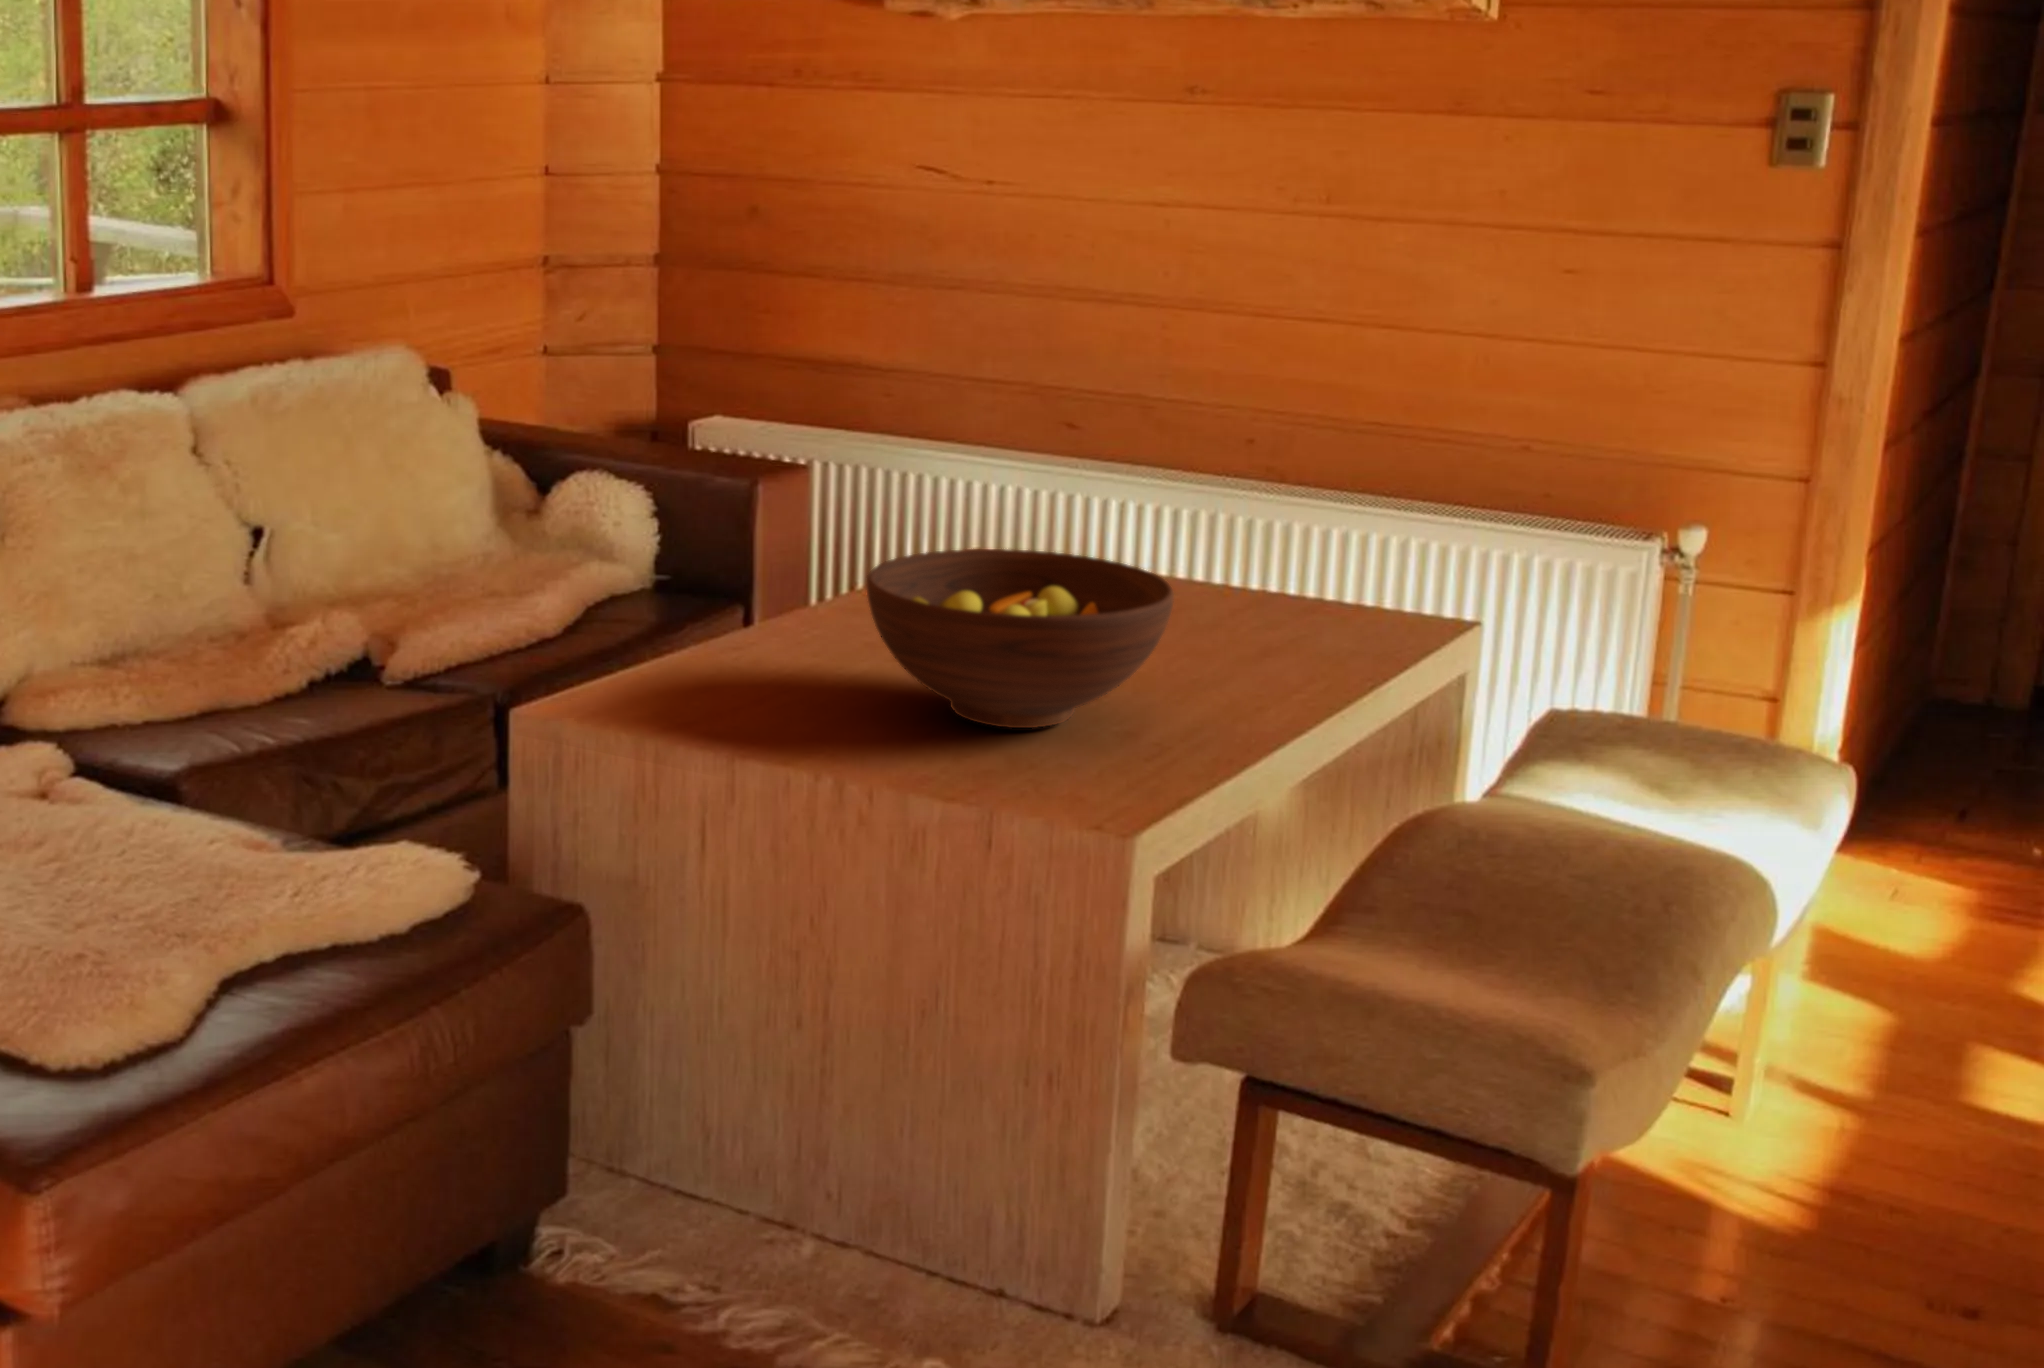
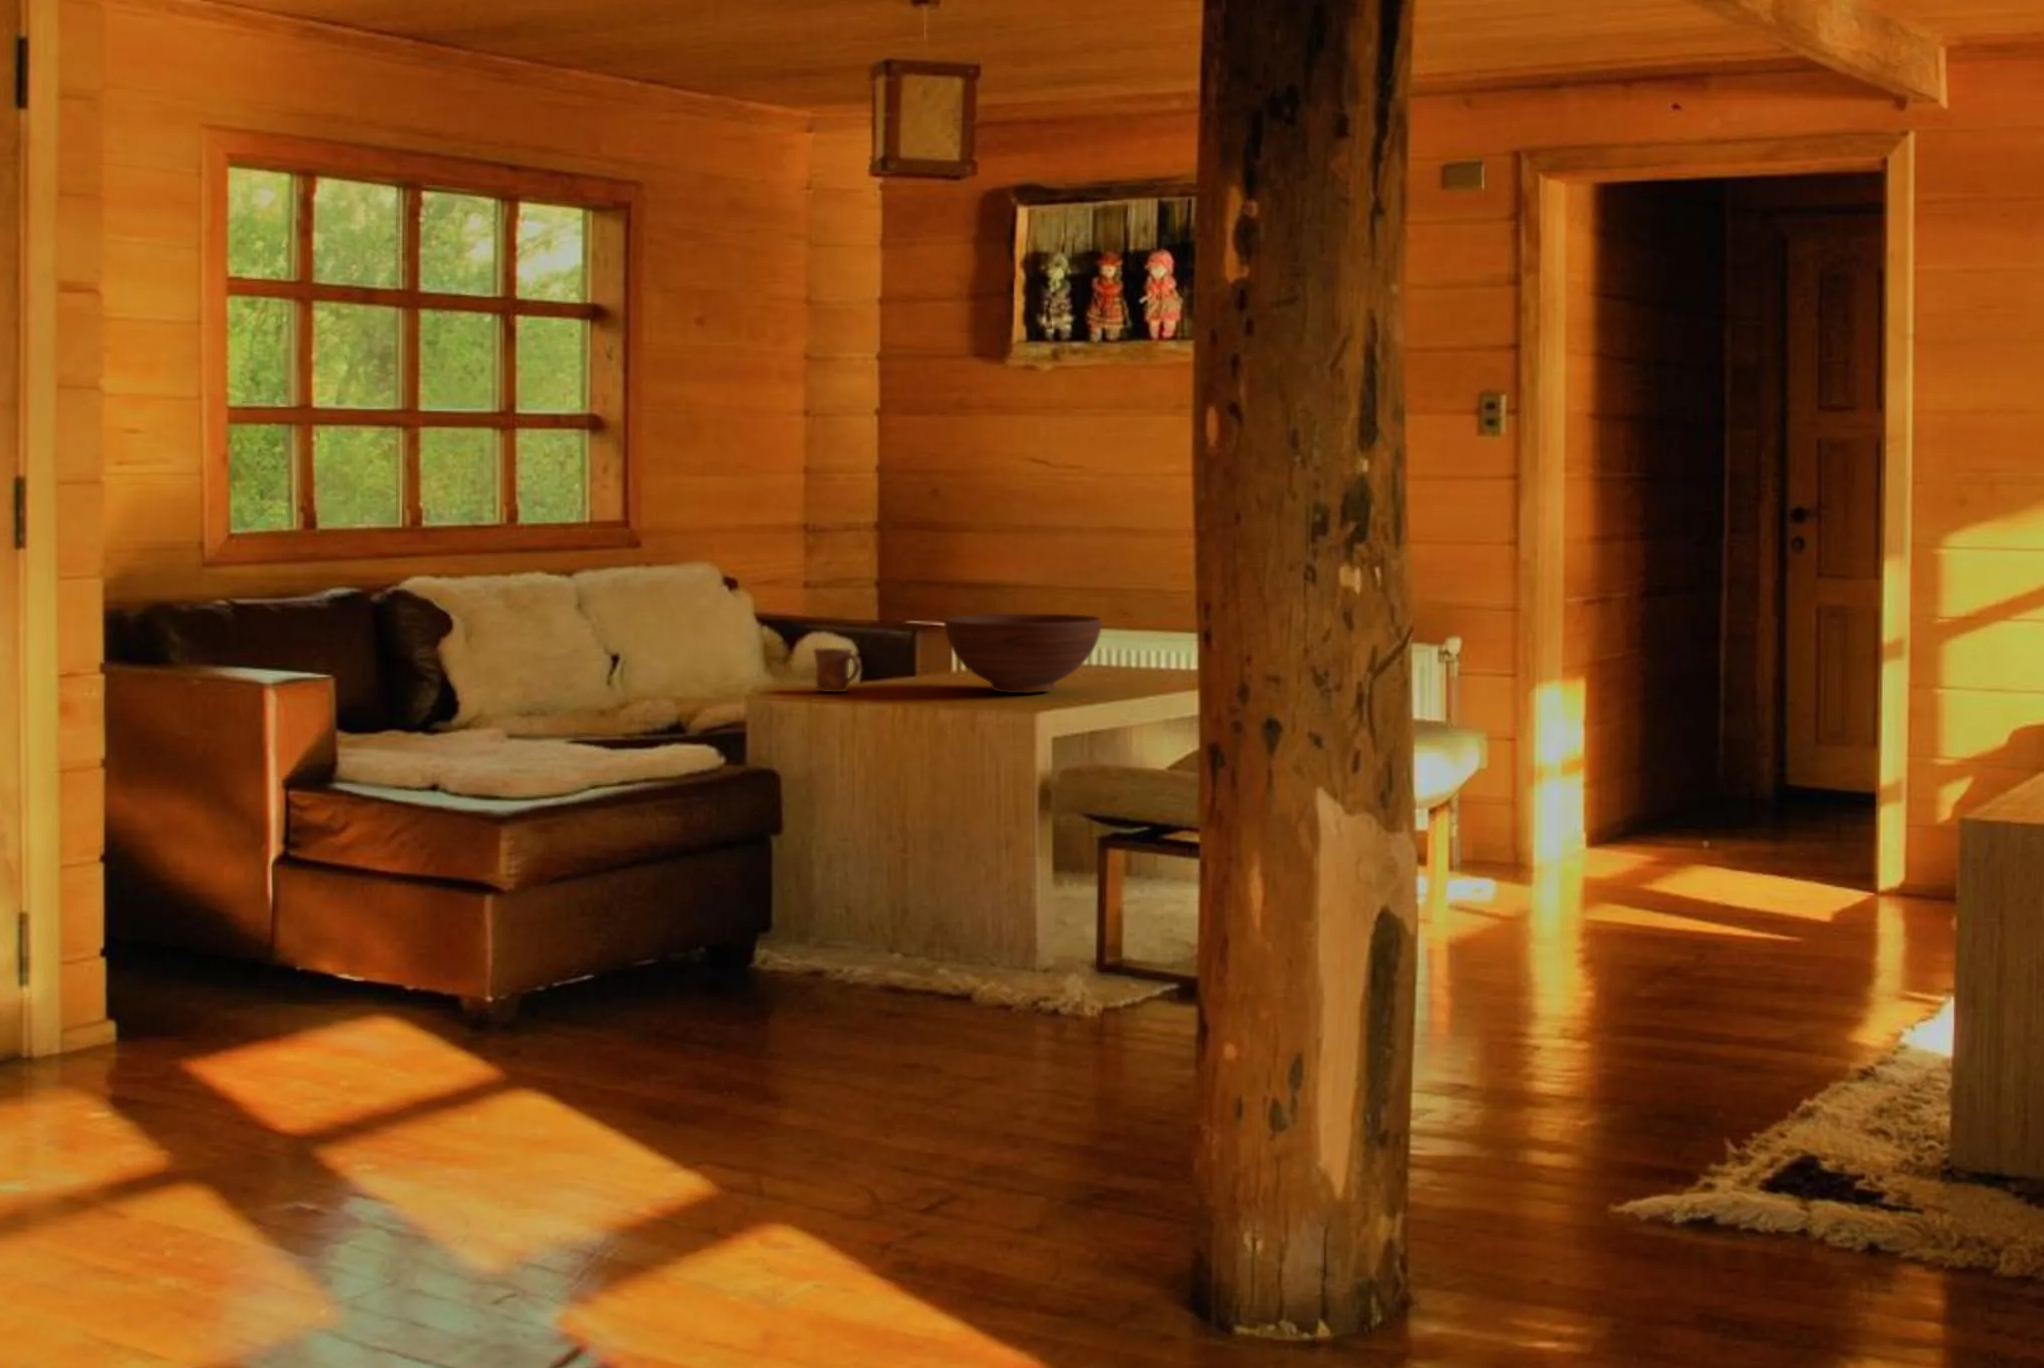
mug: none [618,619,708,711] -> present [814,648,860,692]

